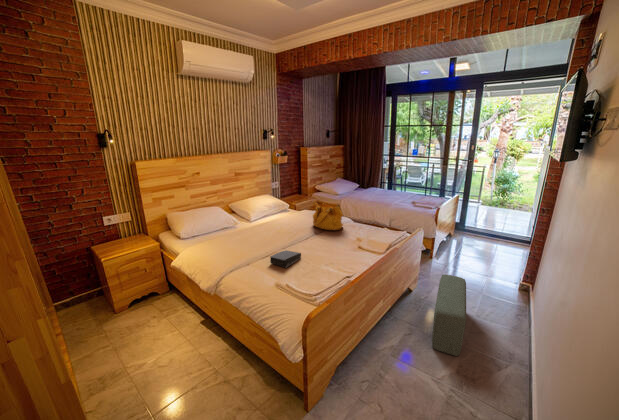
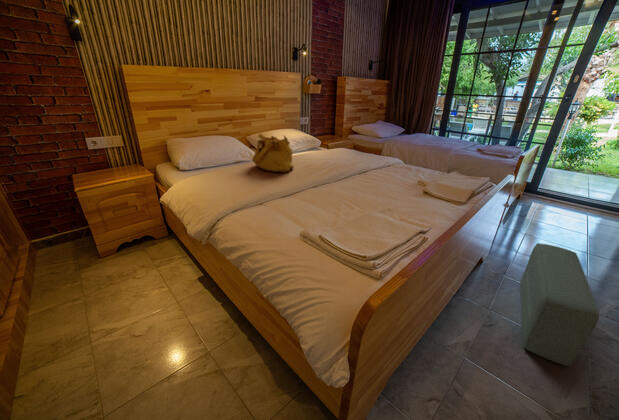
handbag: present [313,202,343,230] -> present [252,134,294,172]
book: present [270,250,301,268] -> none [291,192,335,215]

